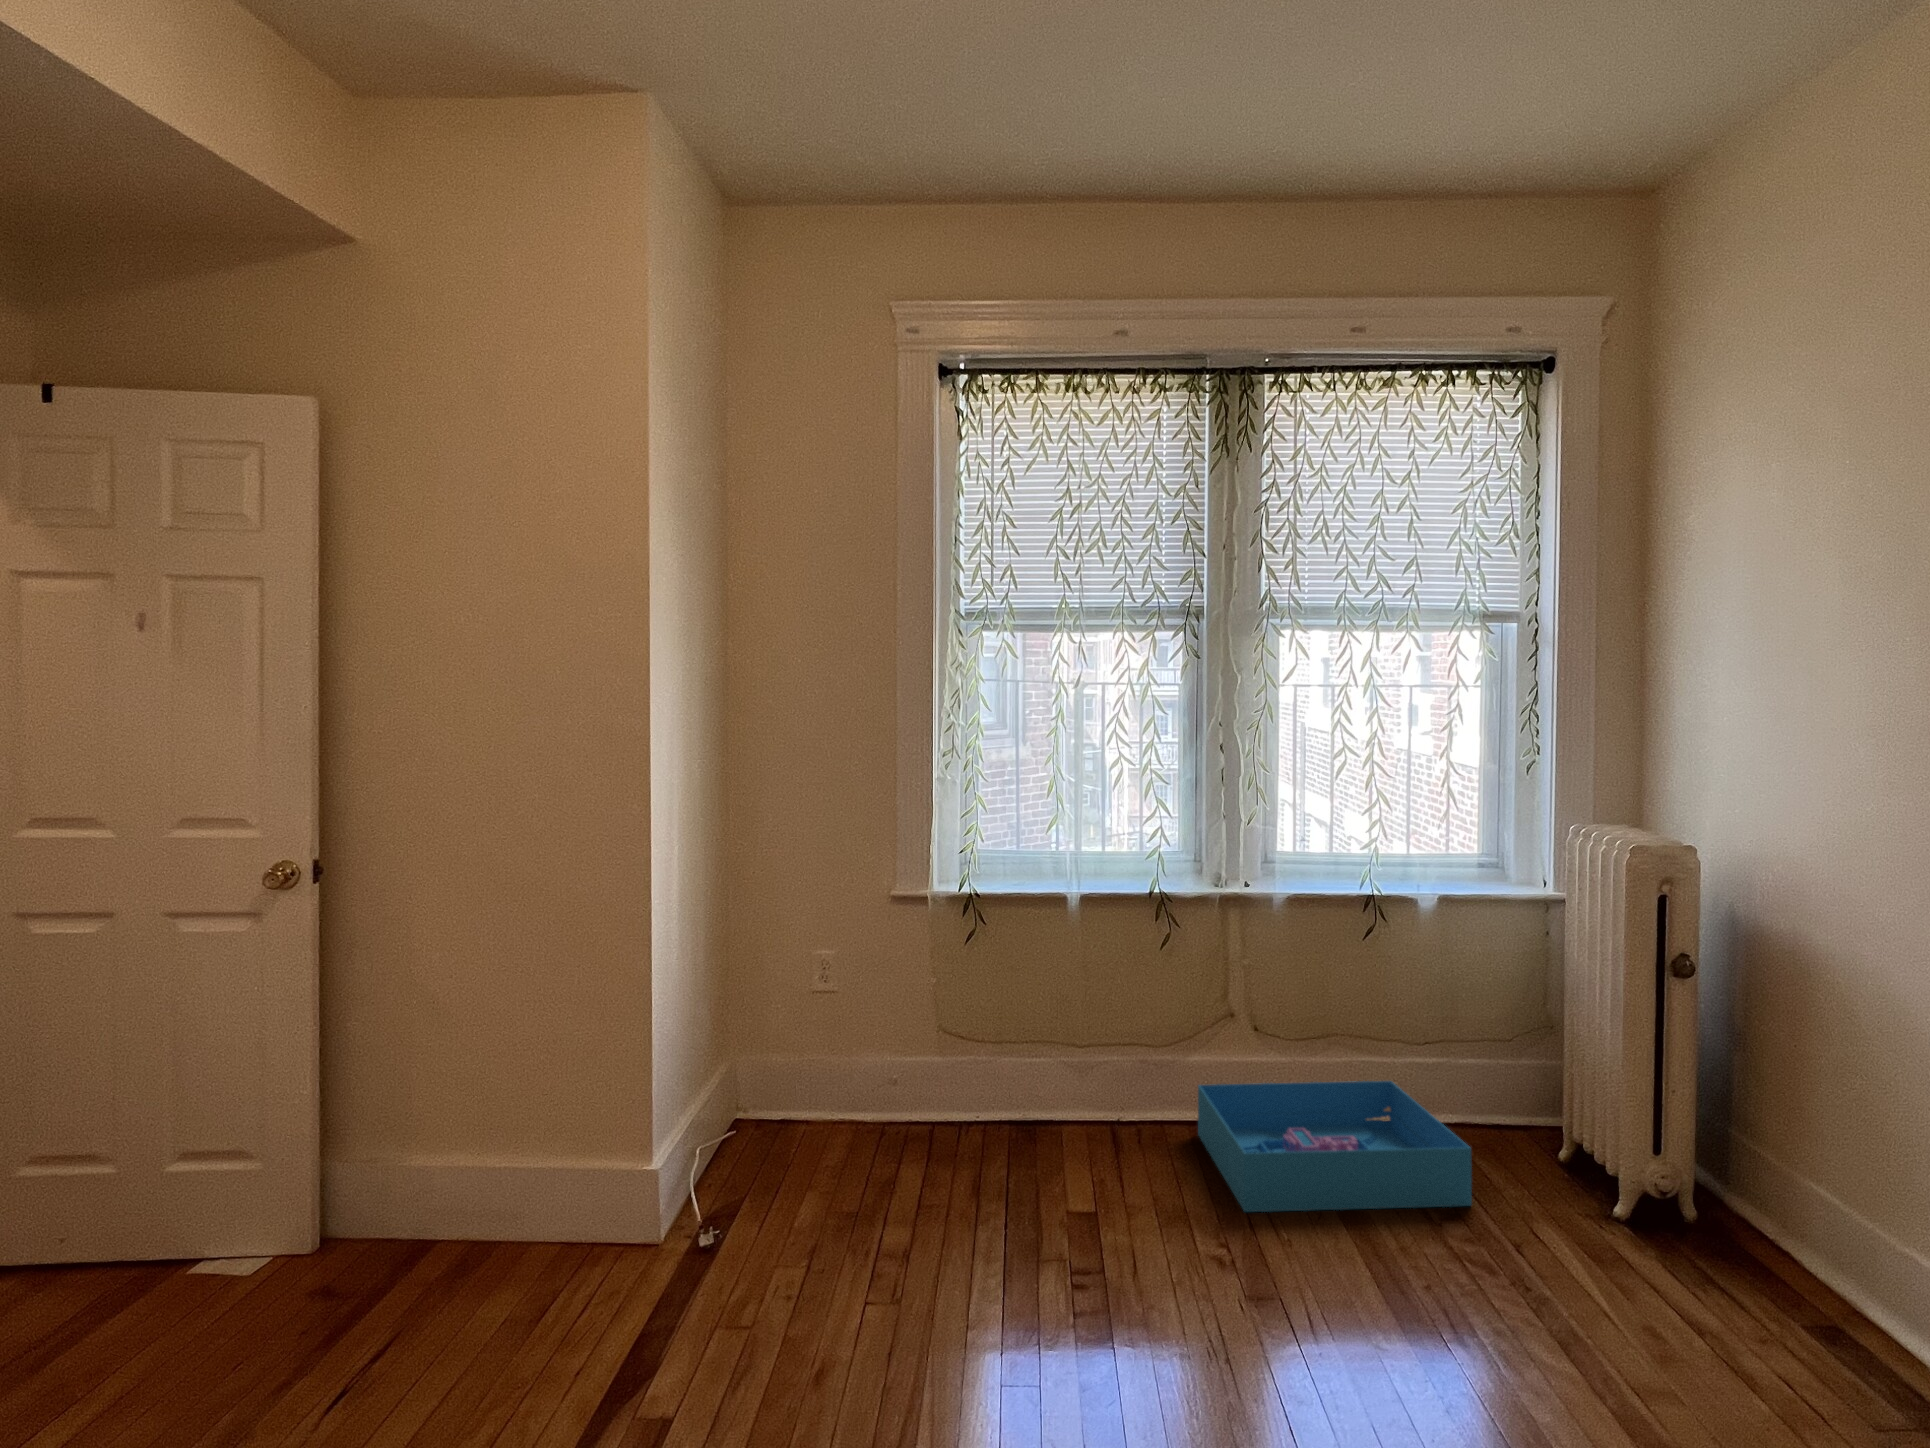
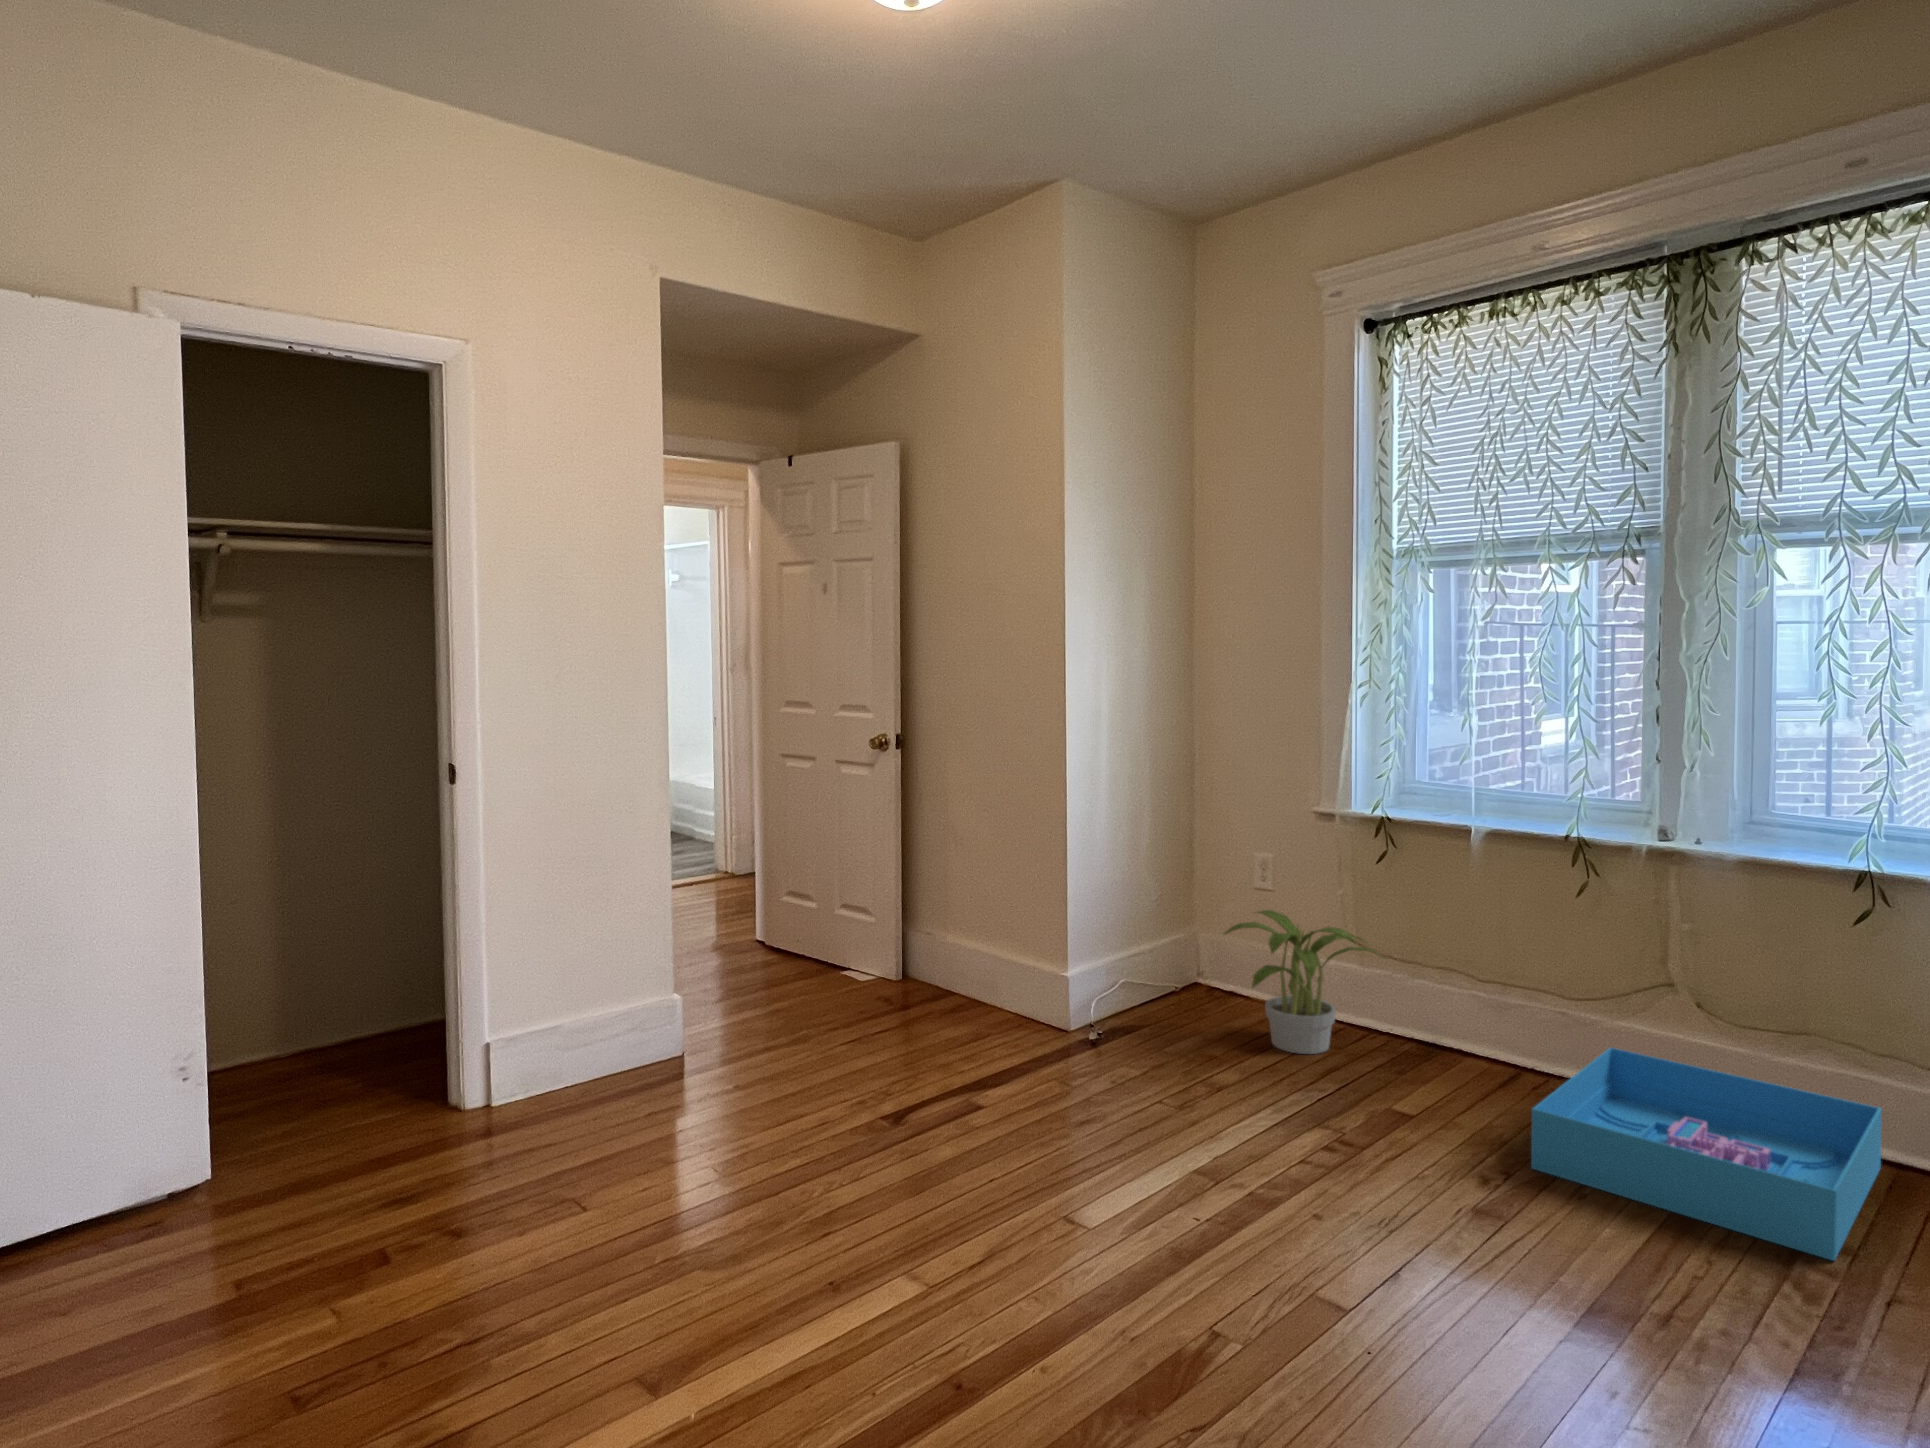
potted plant: none [848,1018,999,1177] -> present [1225,910,1376,1054]

